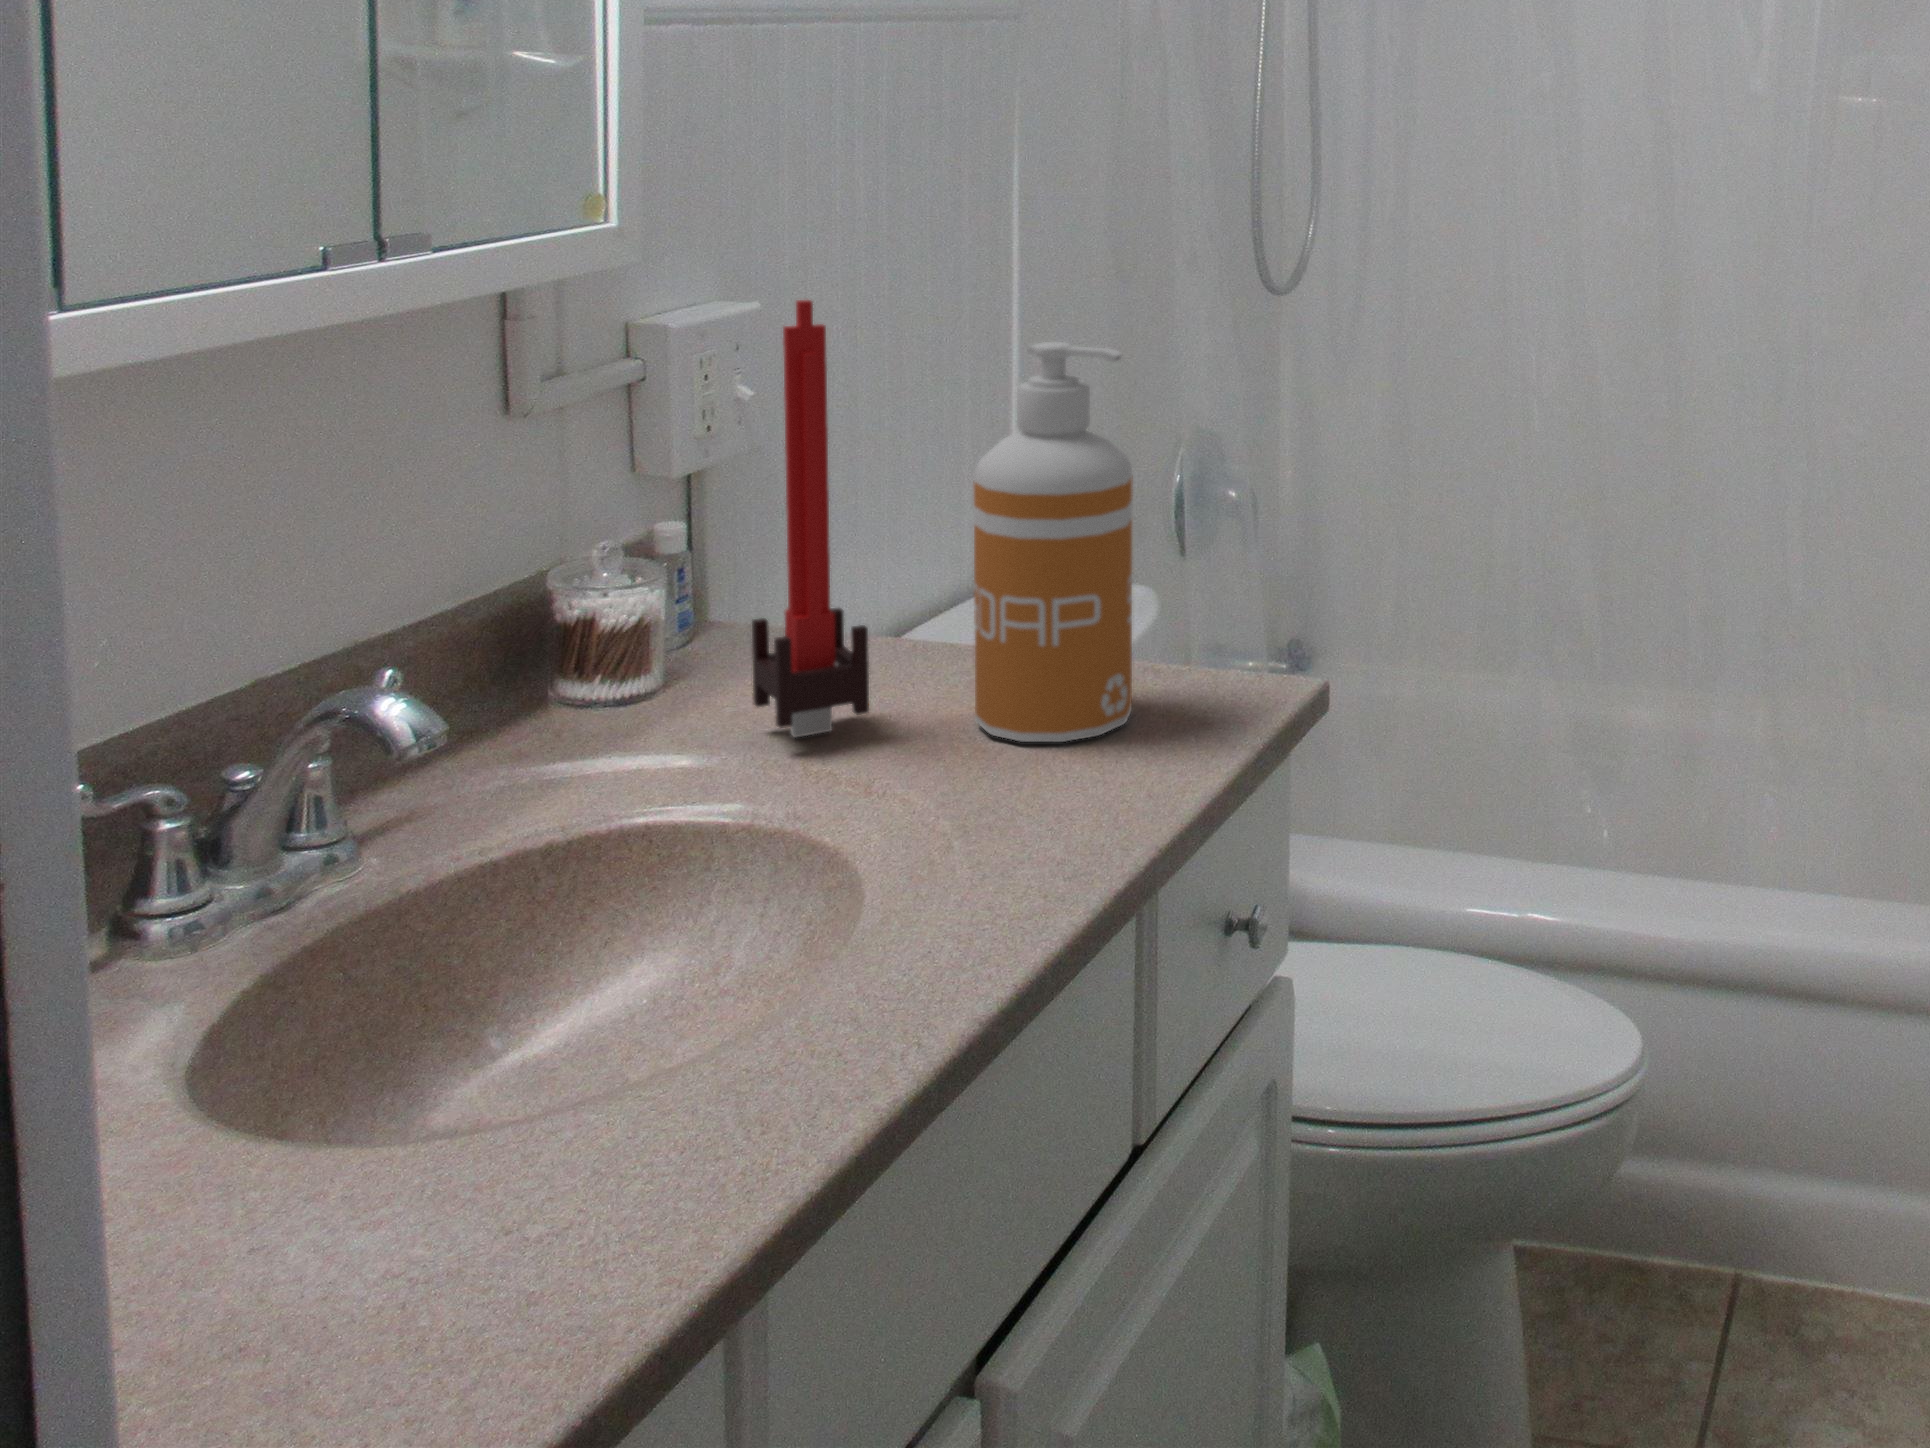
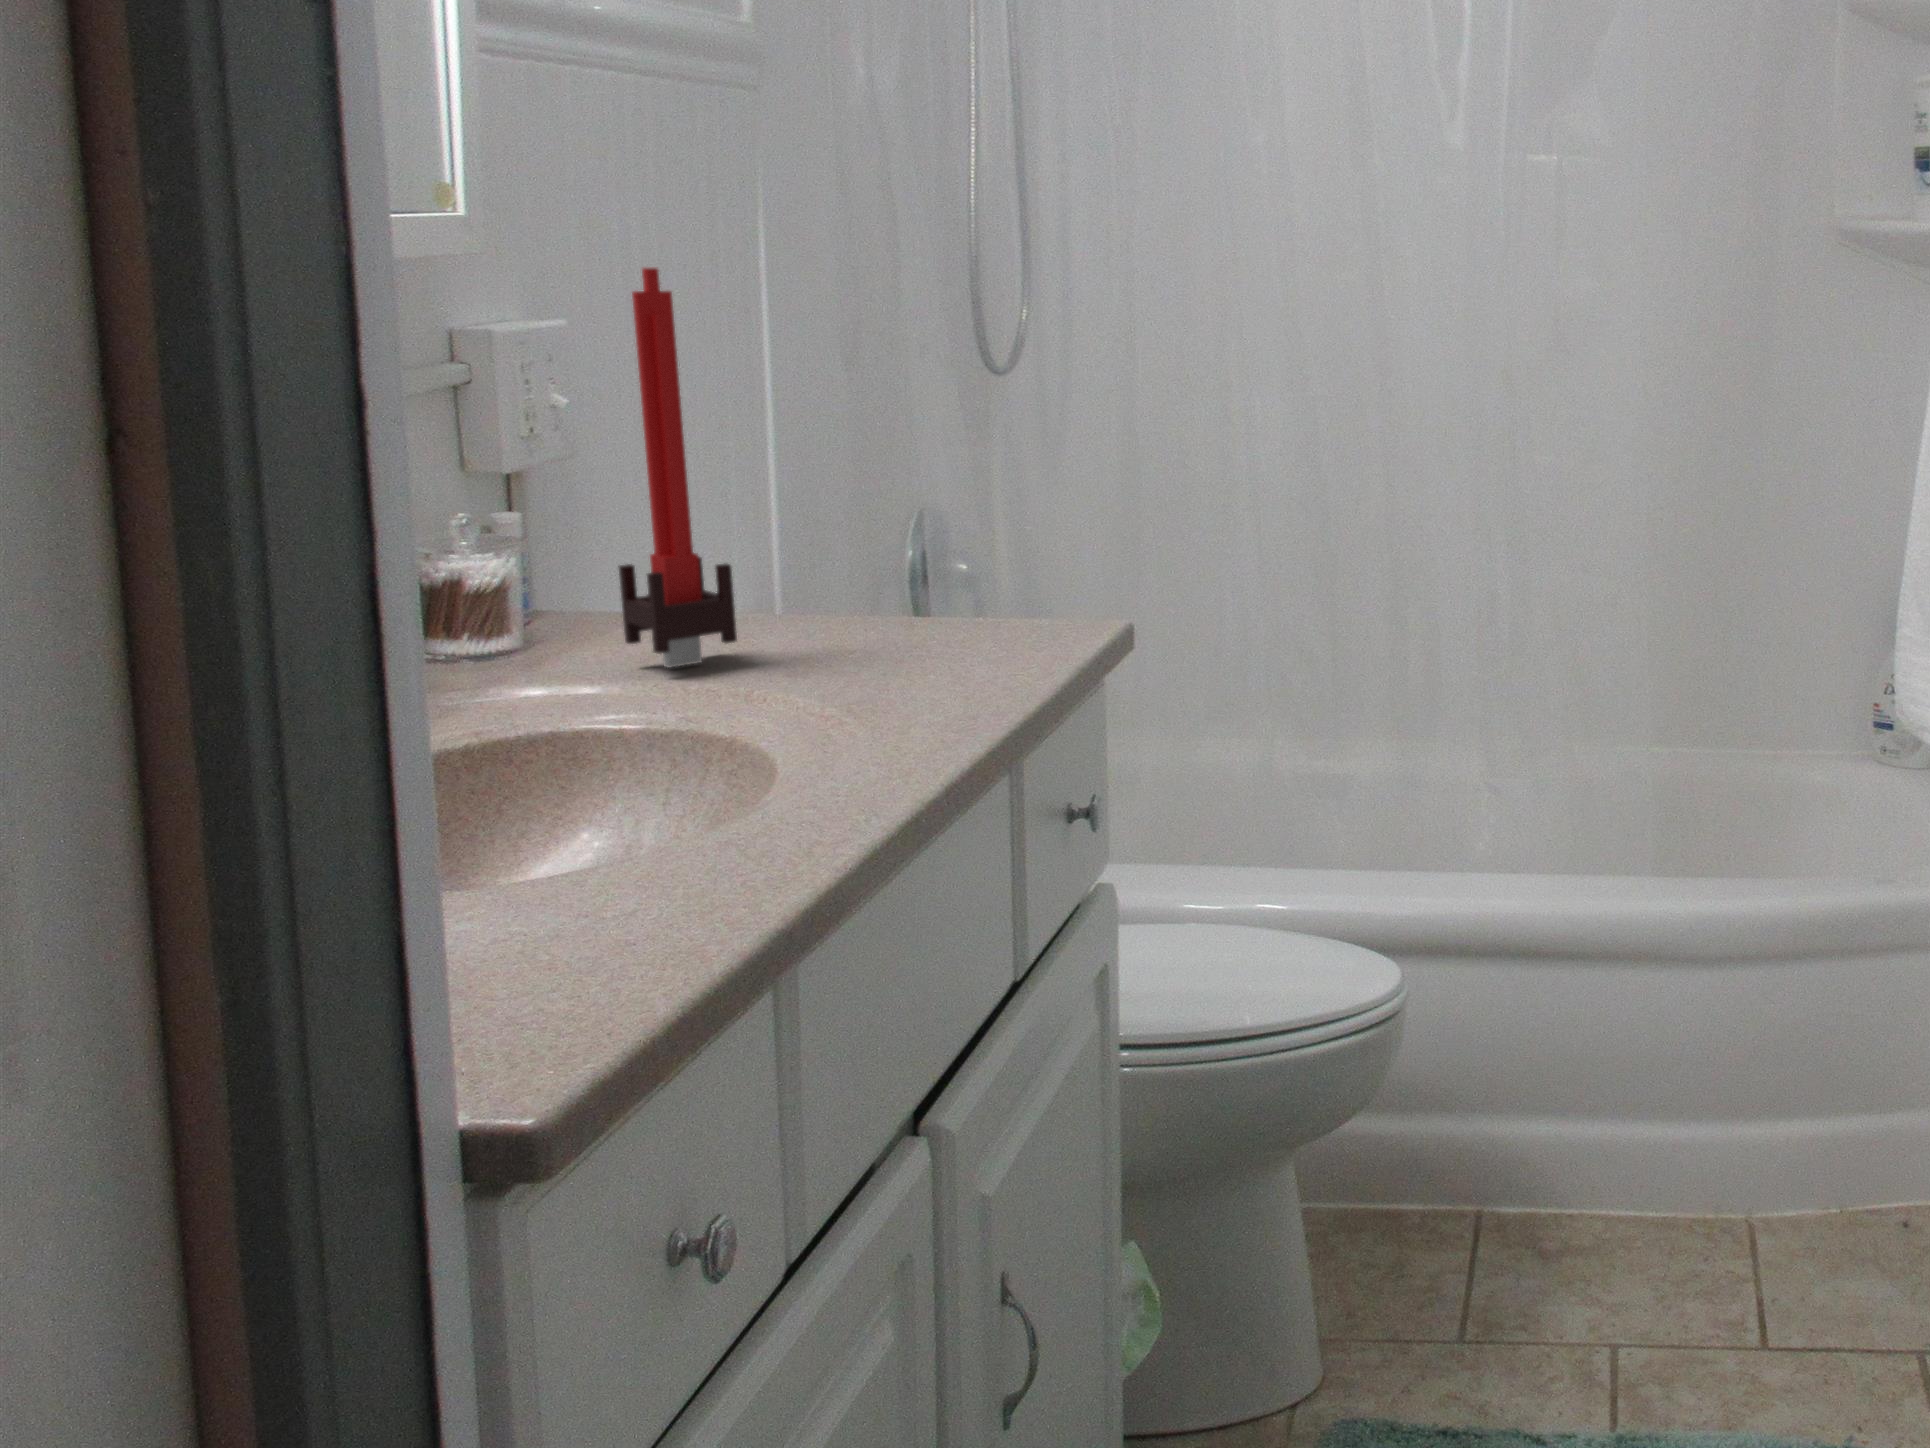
soap dispenser: present [974,342,1132,742] -> none [819,306,974,658]

